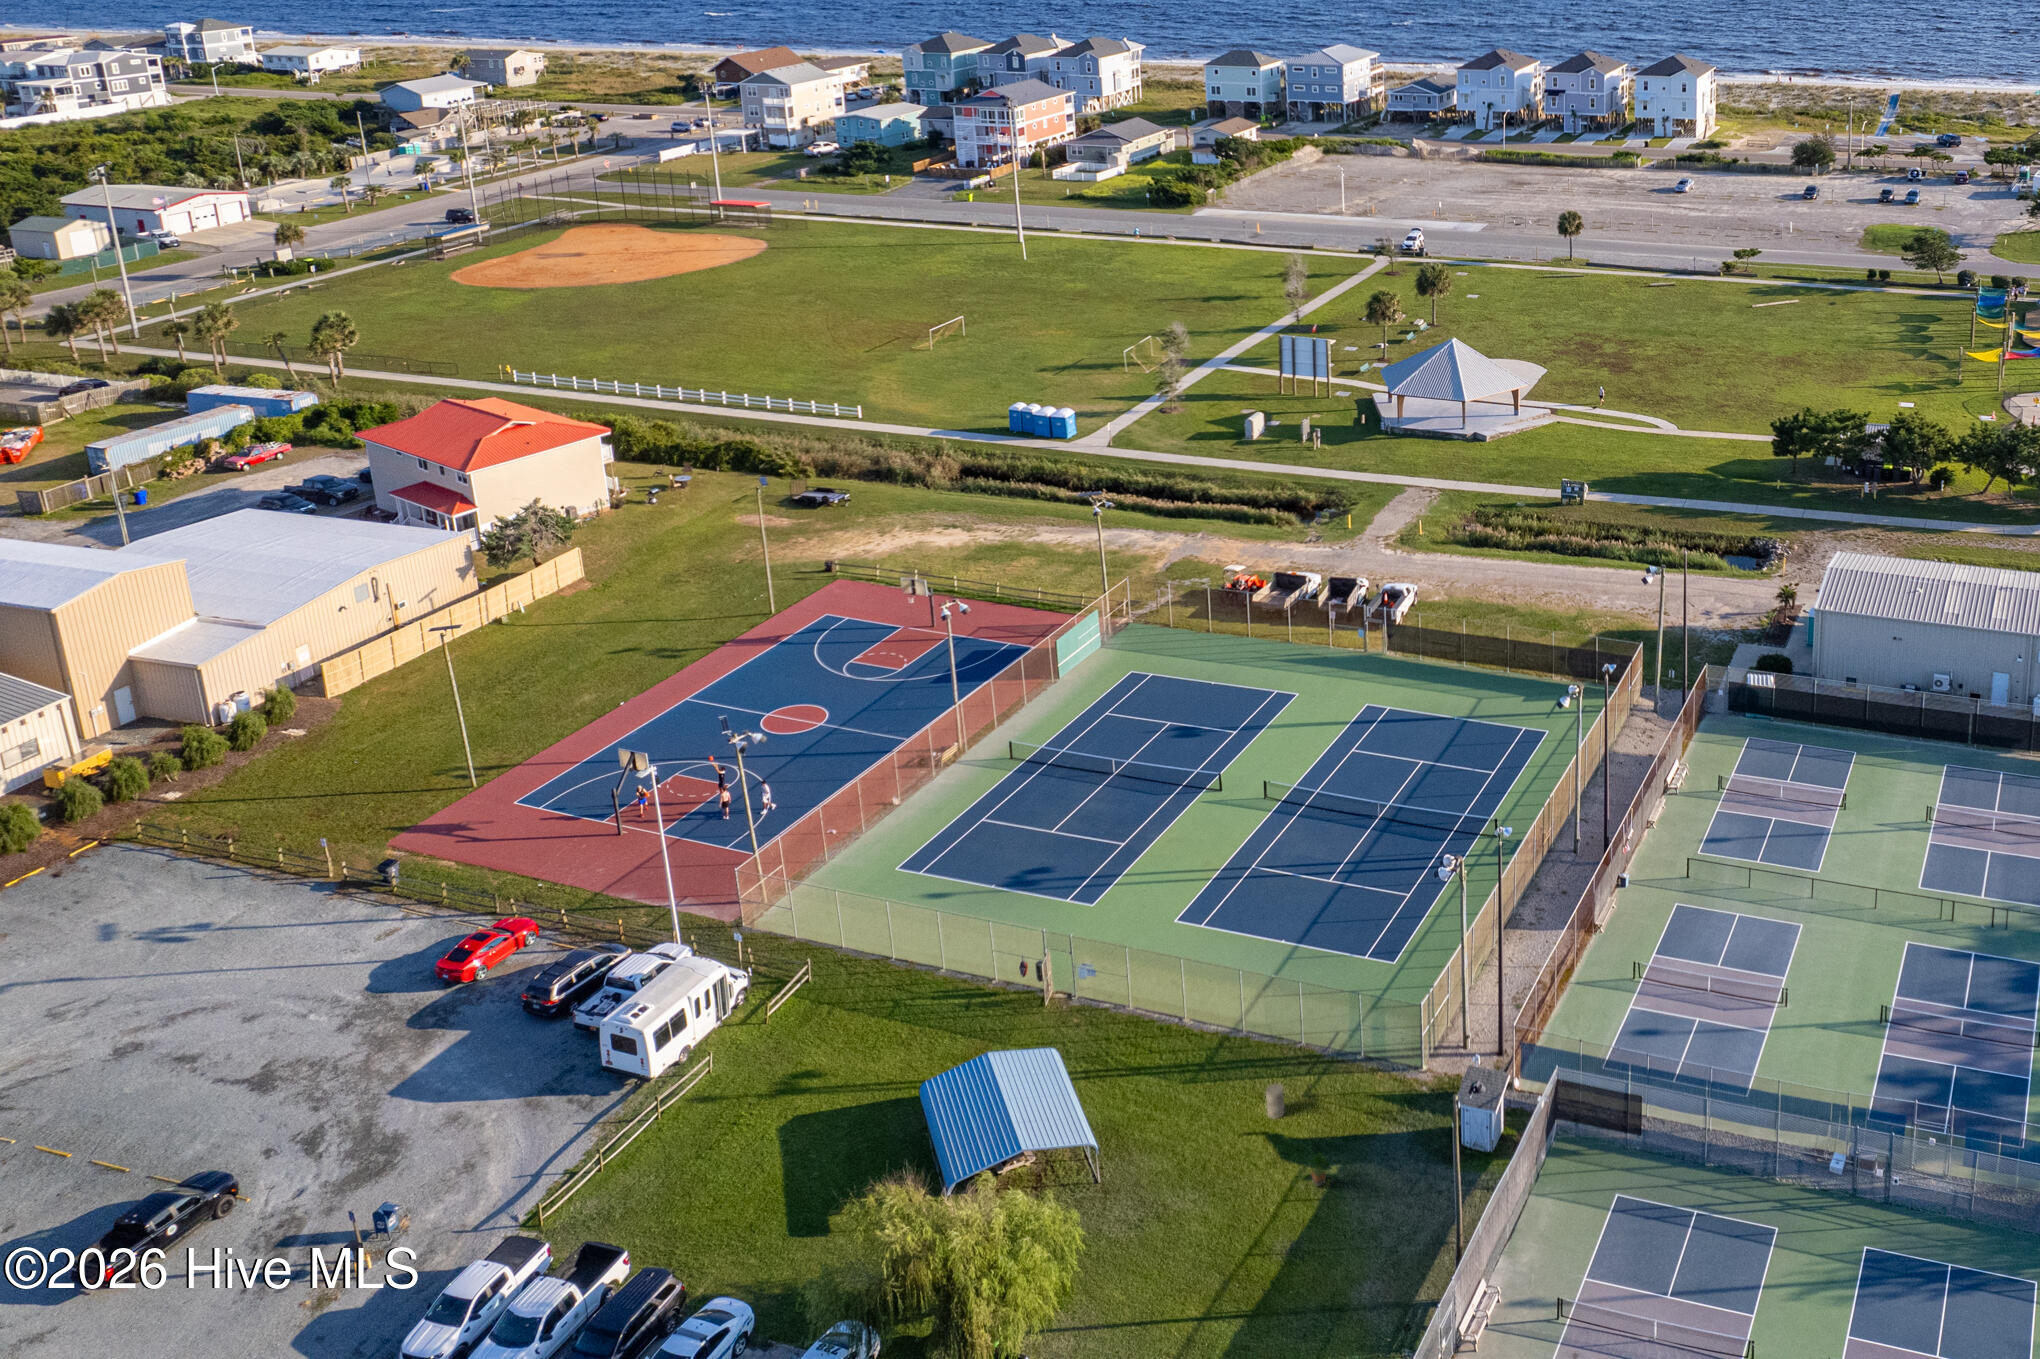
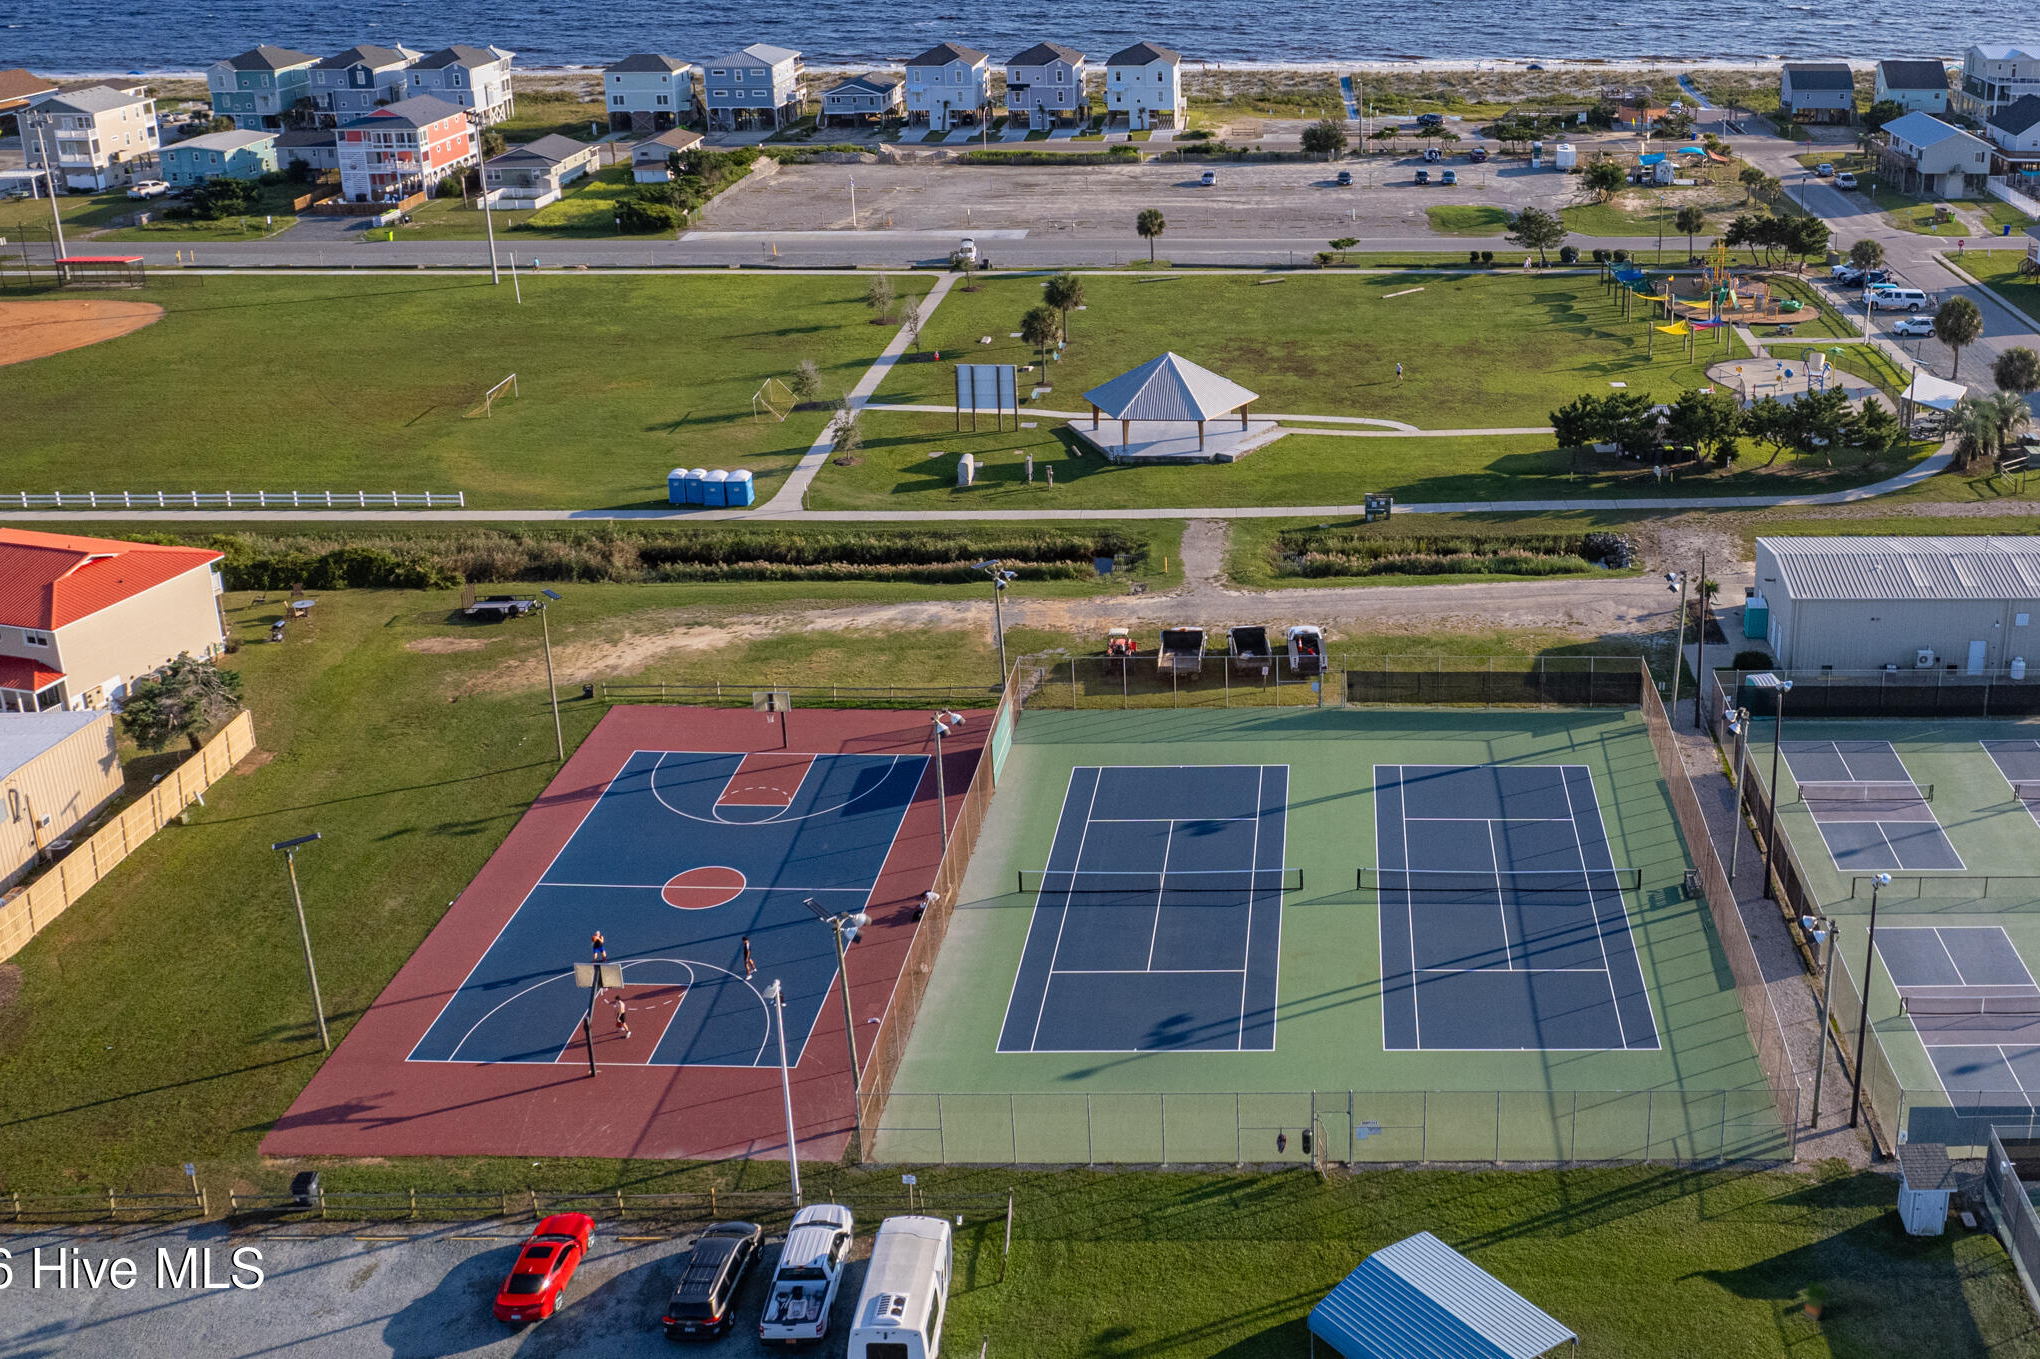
trash can: present [1266,1084,1285,1119] -> none [1687,1212,1708,1253]

